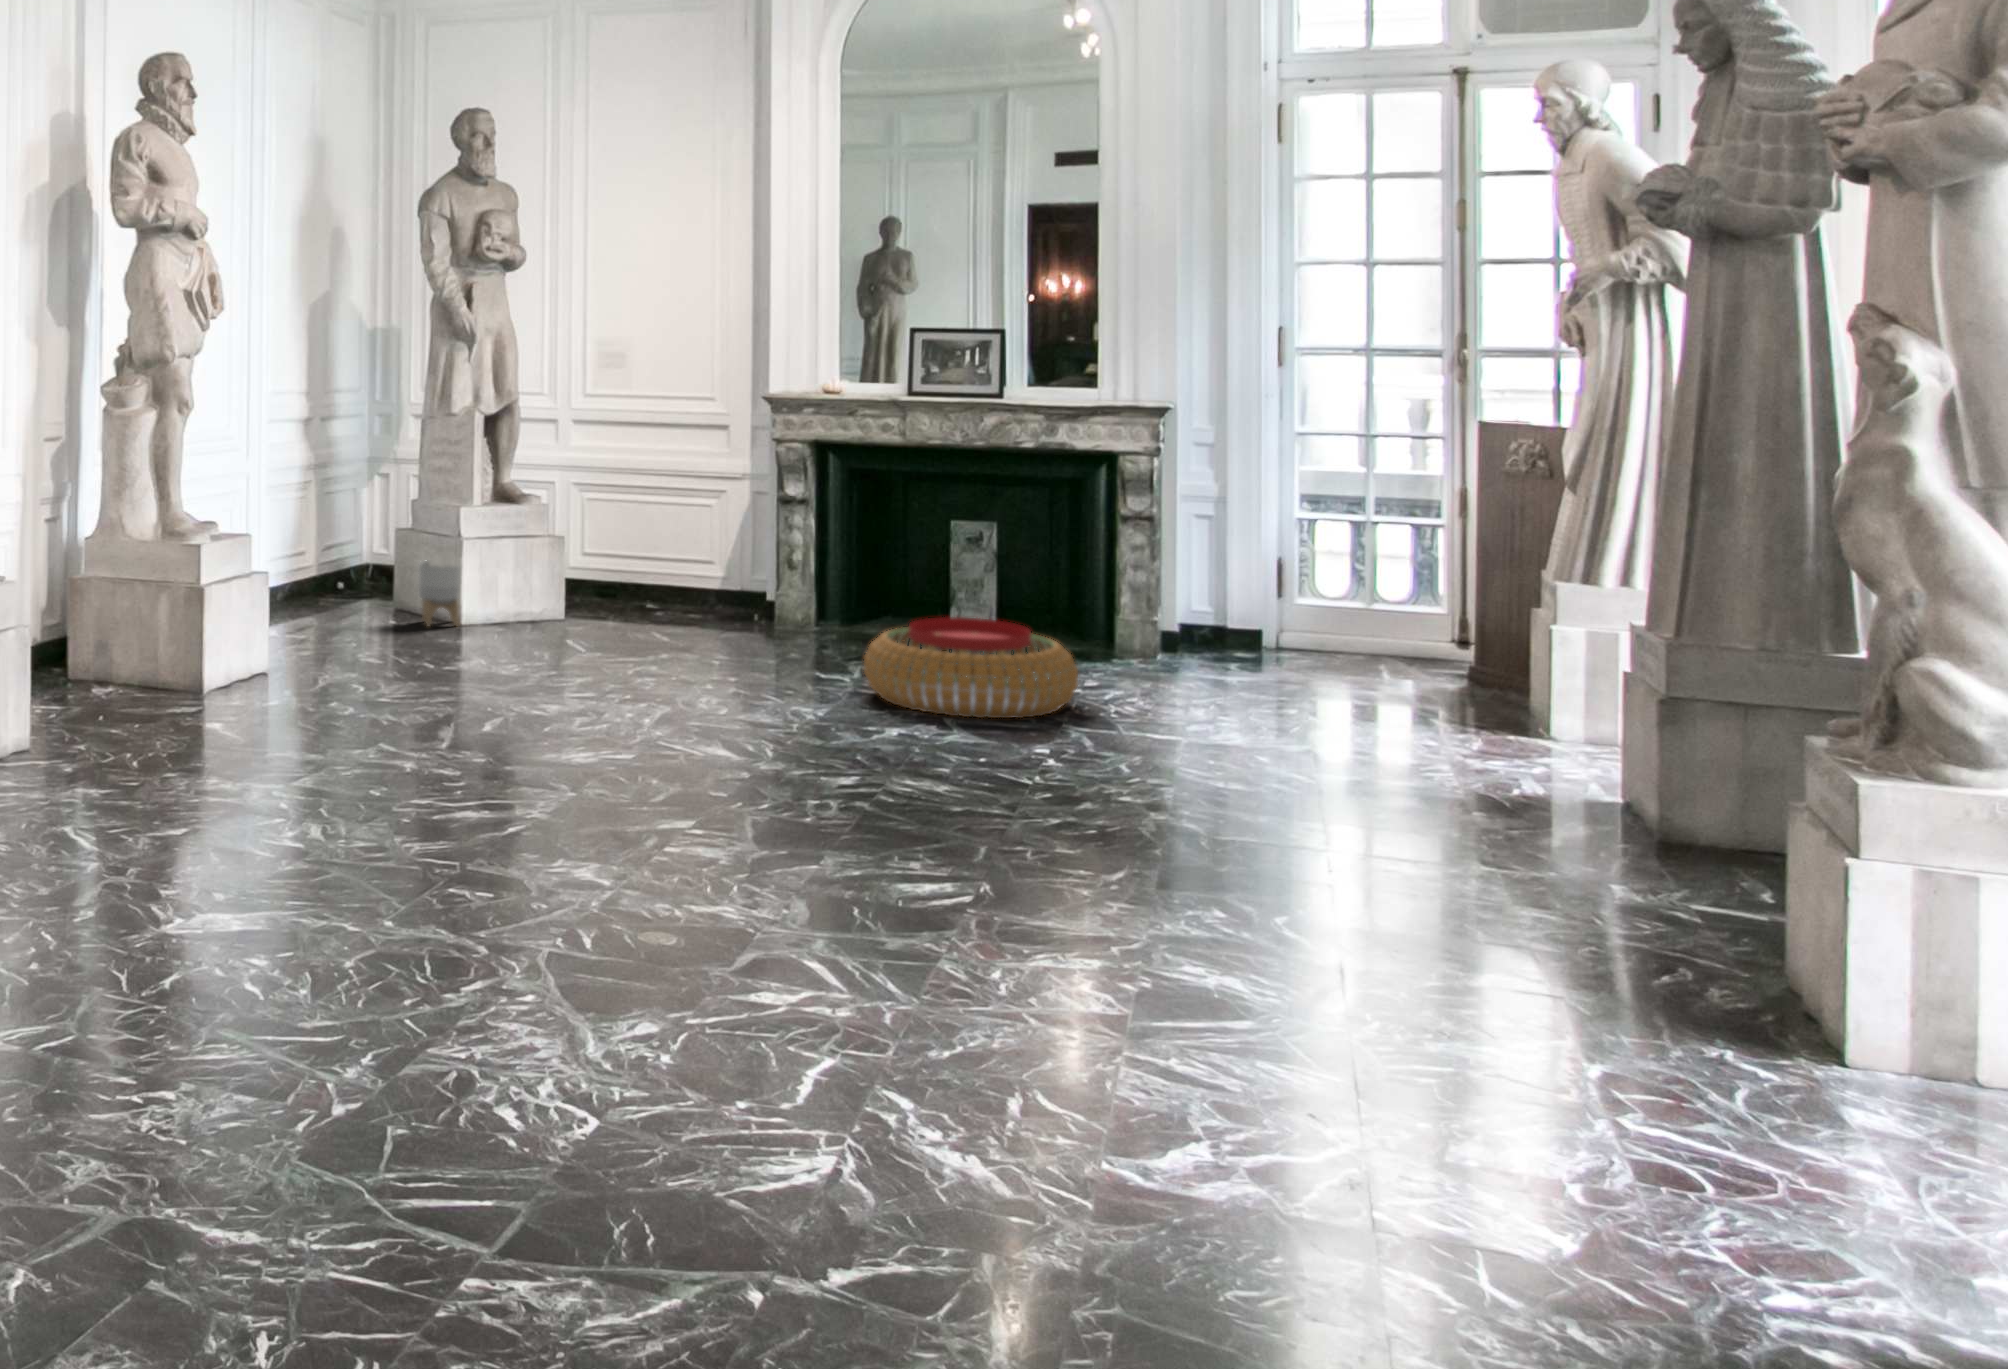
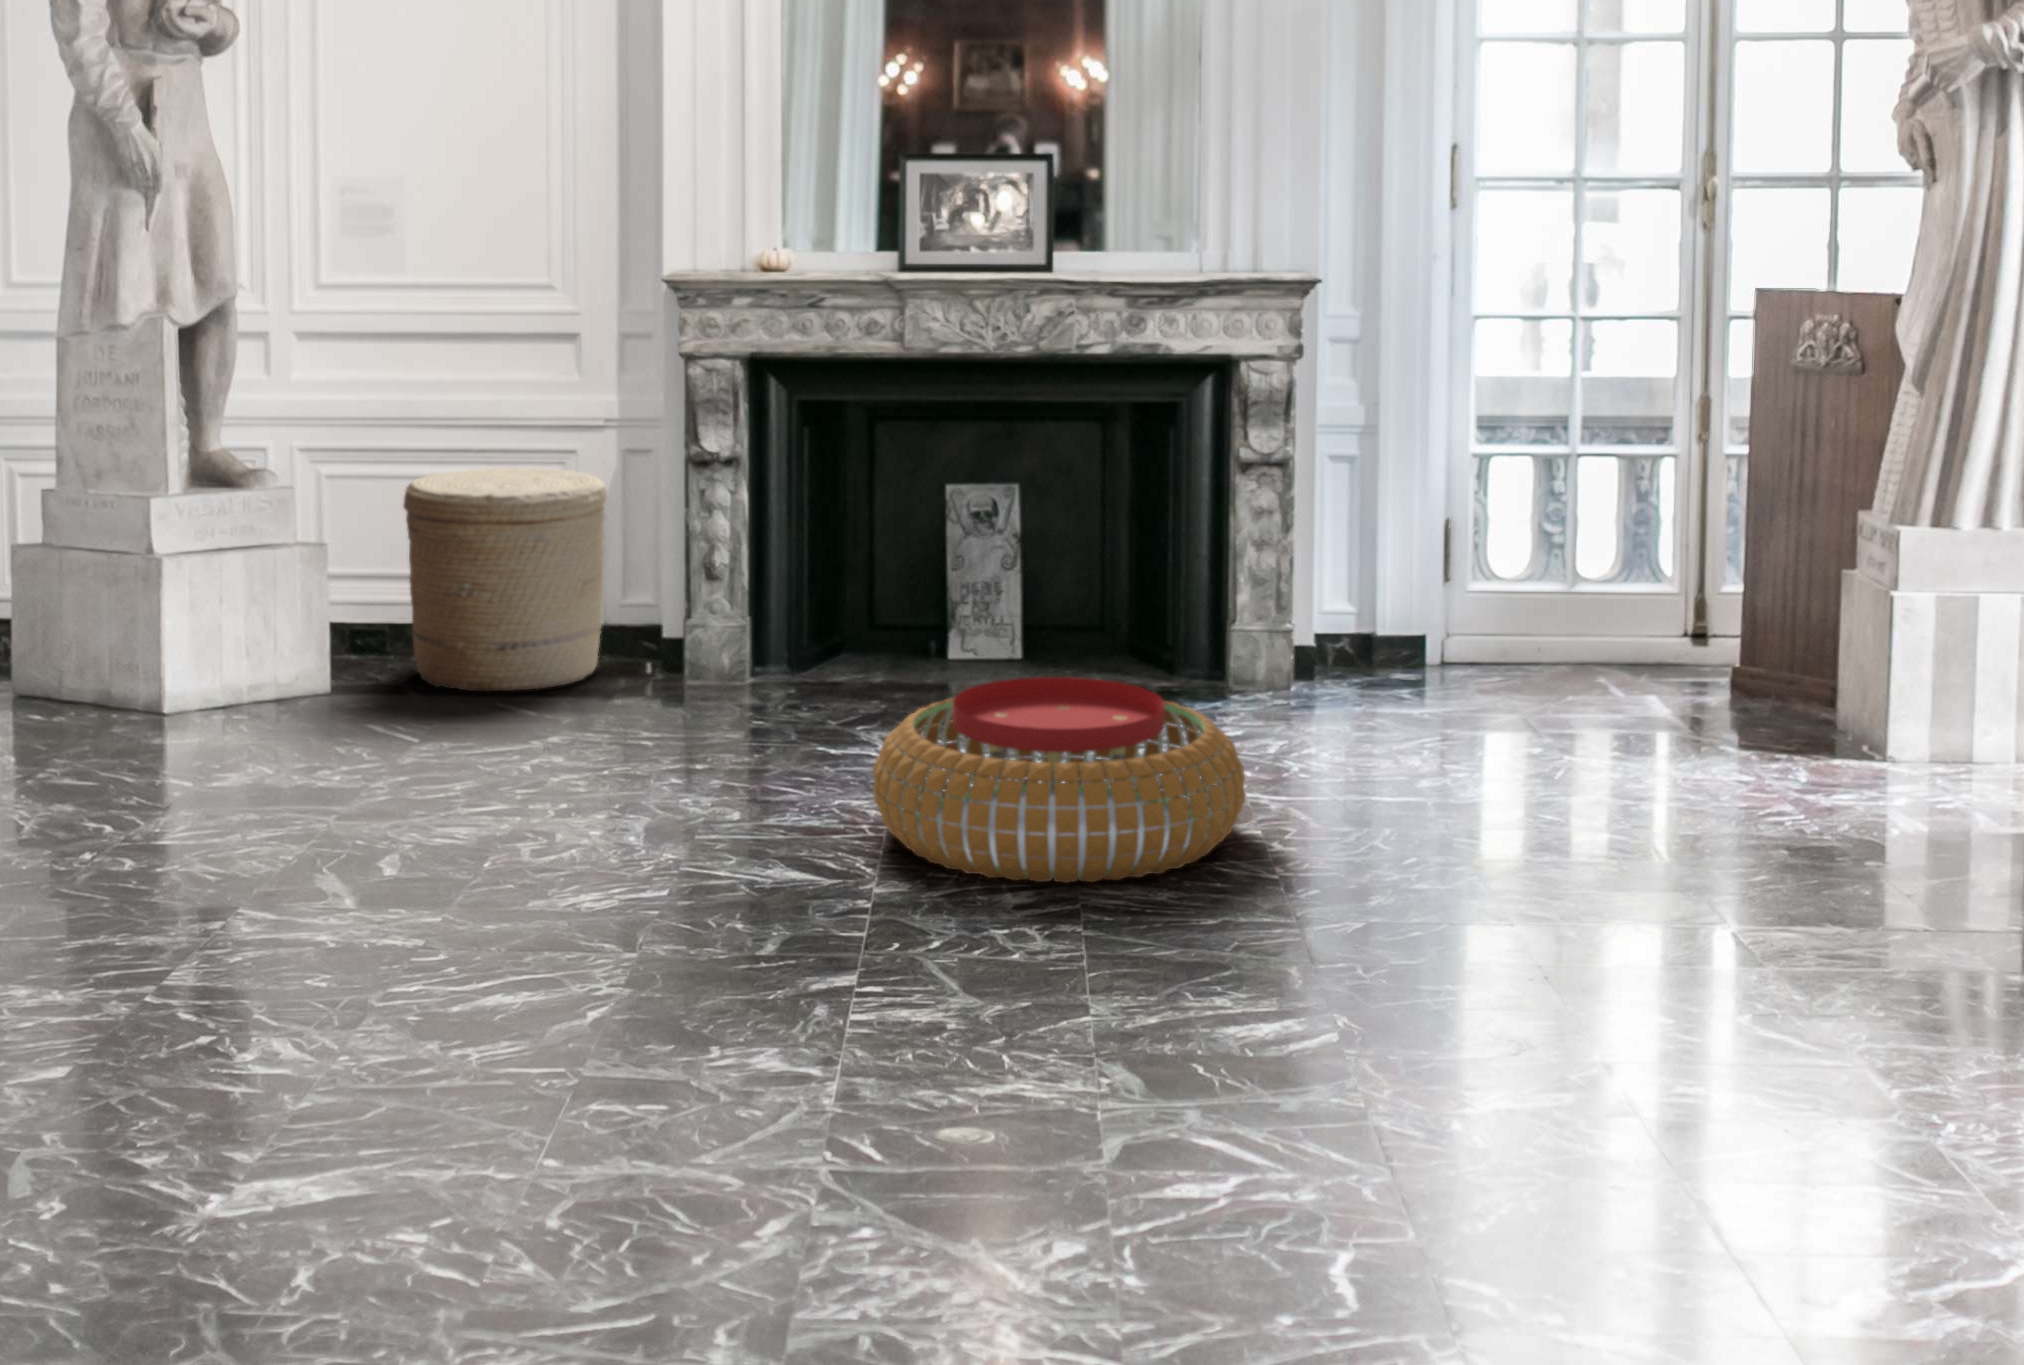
basket: none [614,503,730,626] -> present [403,468,607,691]
planter: present [419,561,460,626] -> none [24,604,113,738]

